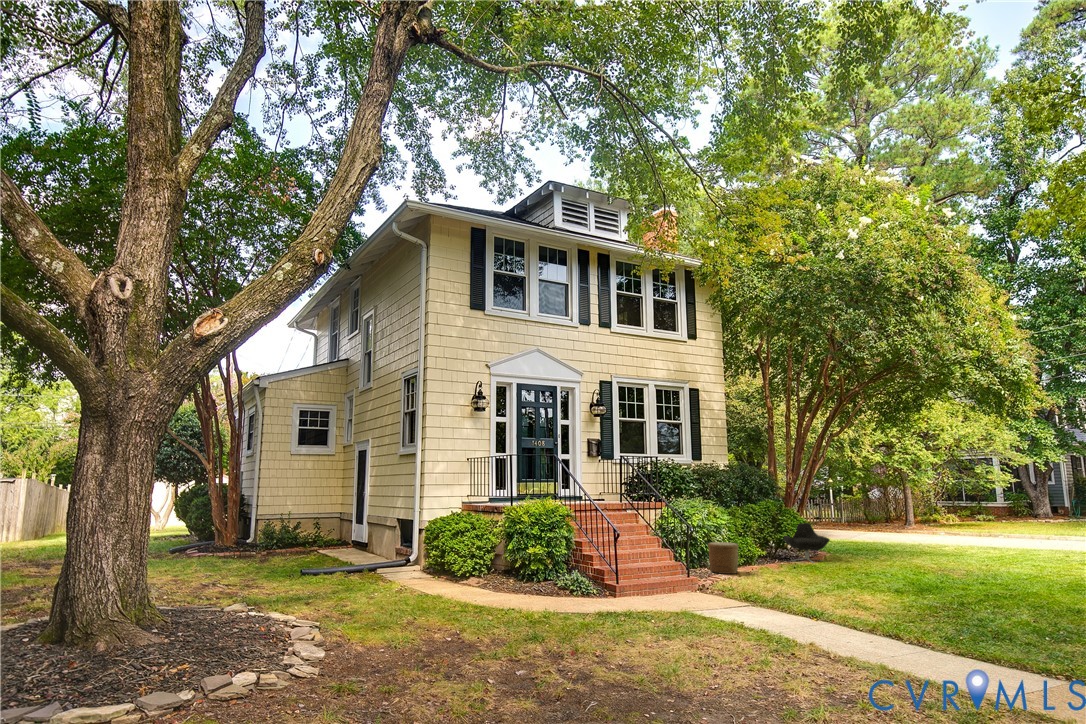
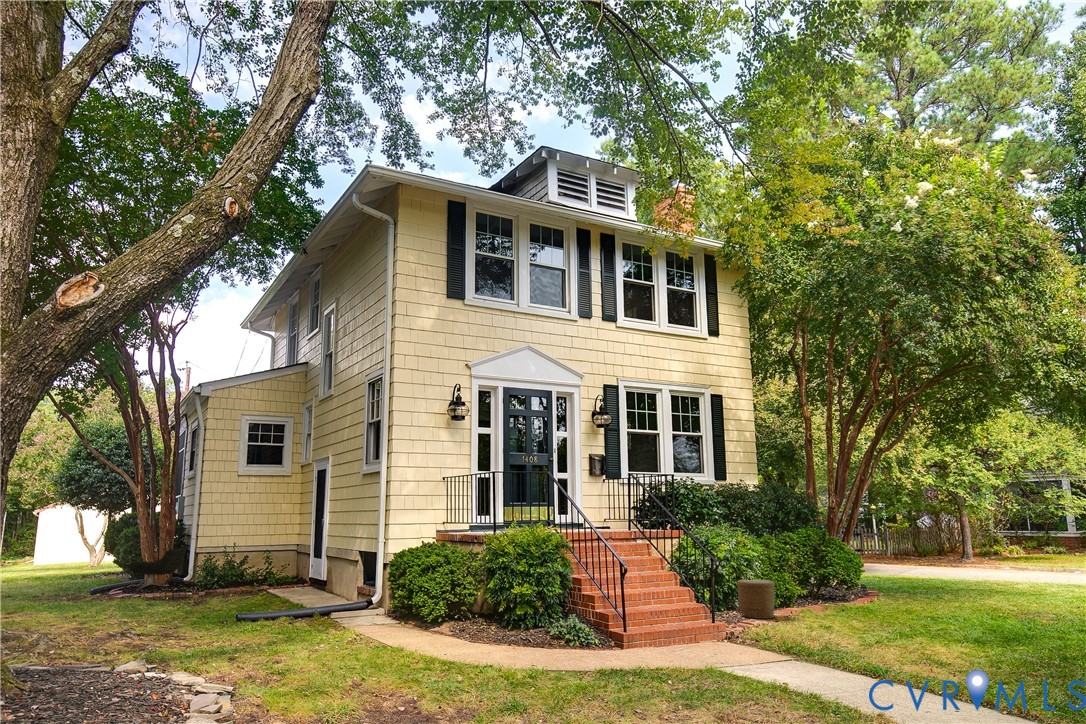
lounge chair: present [784,523,830,562] -> present [130,548,186,587]

